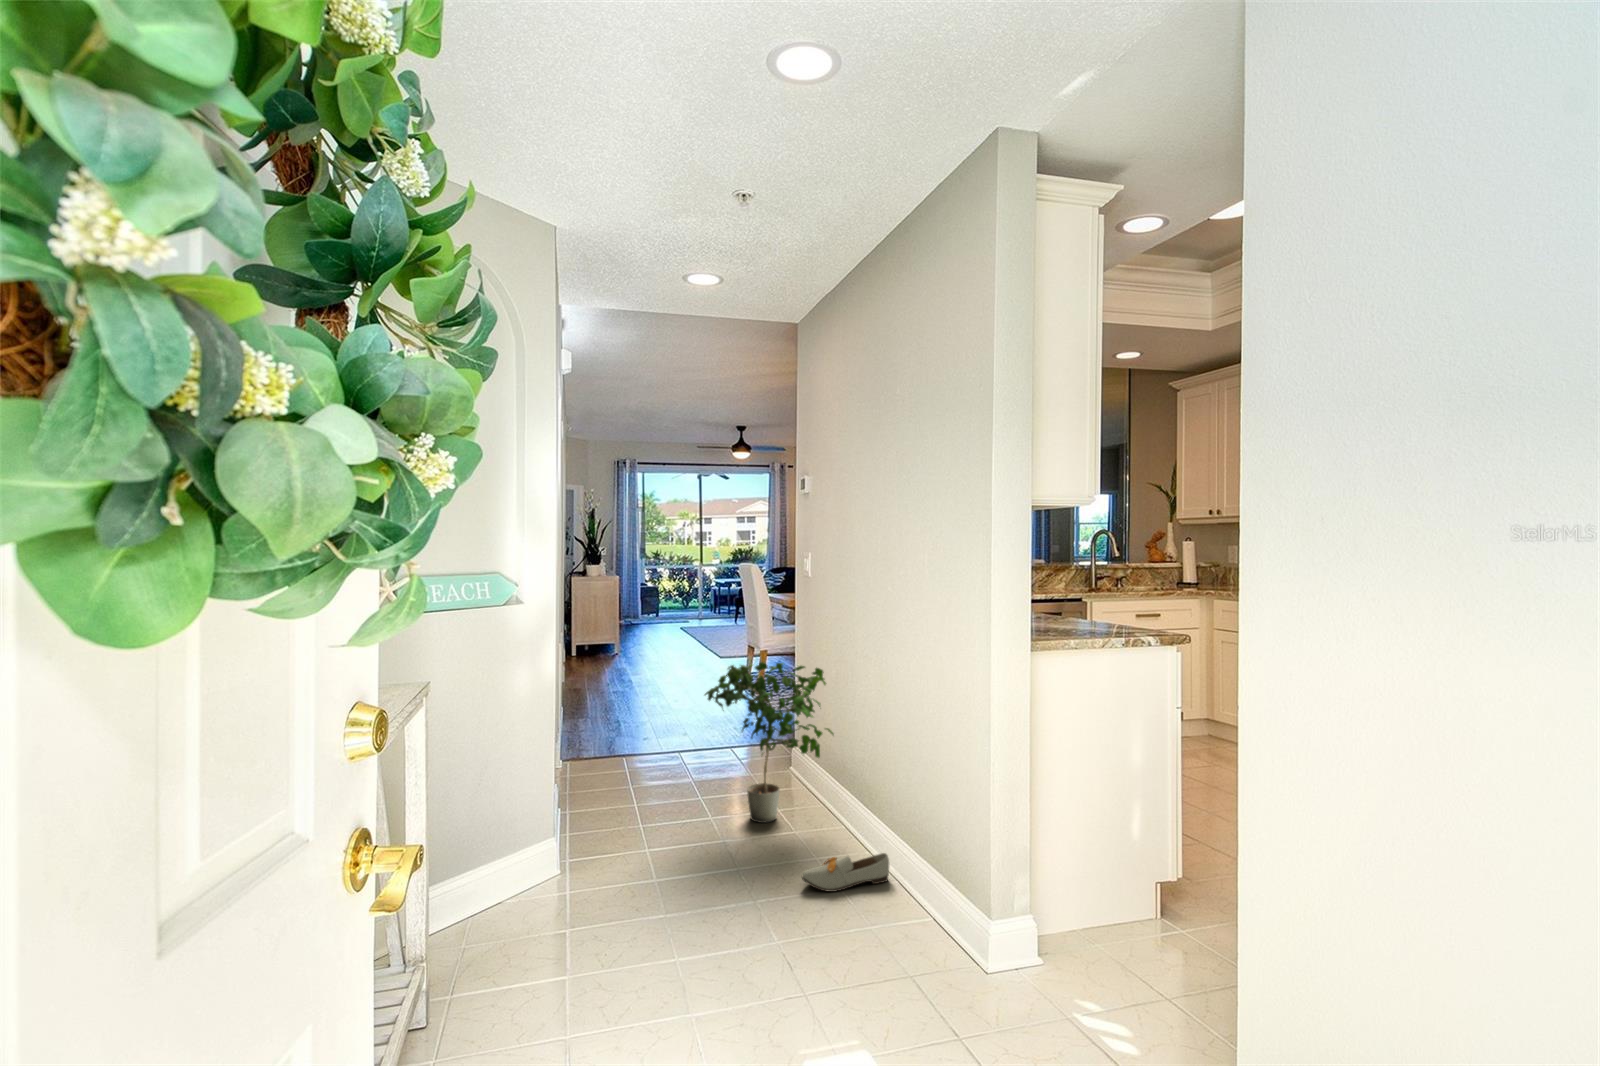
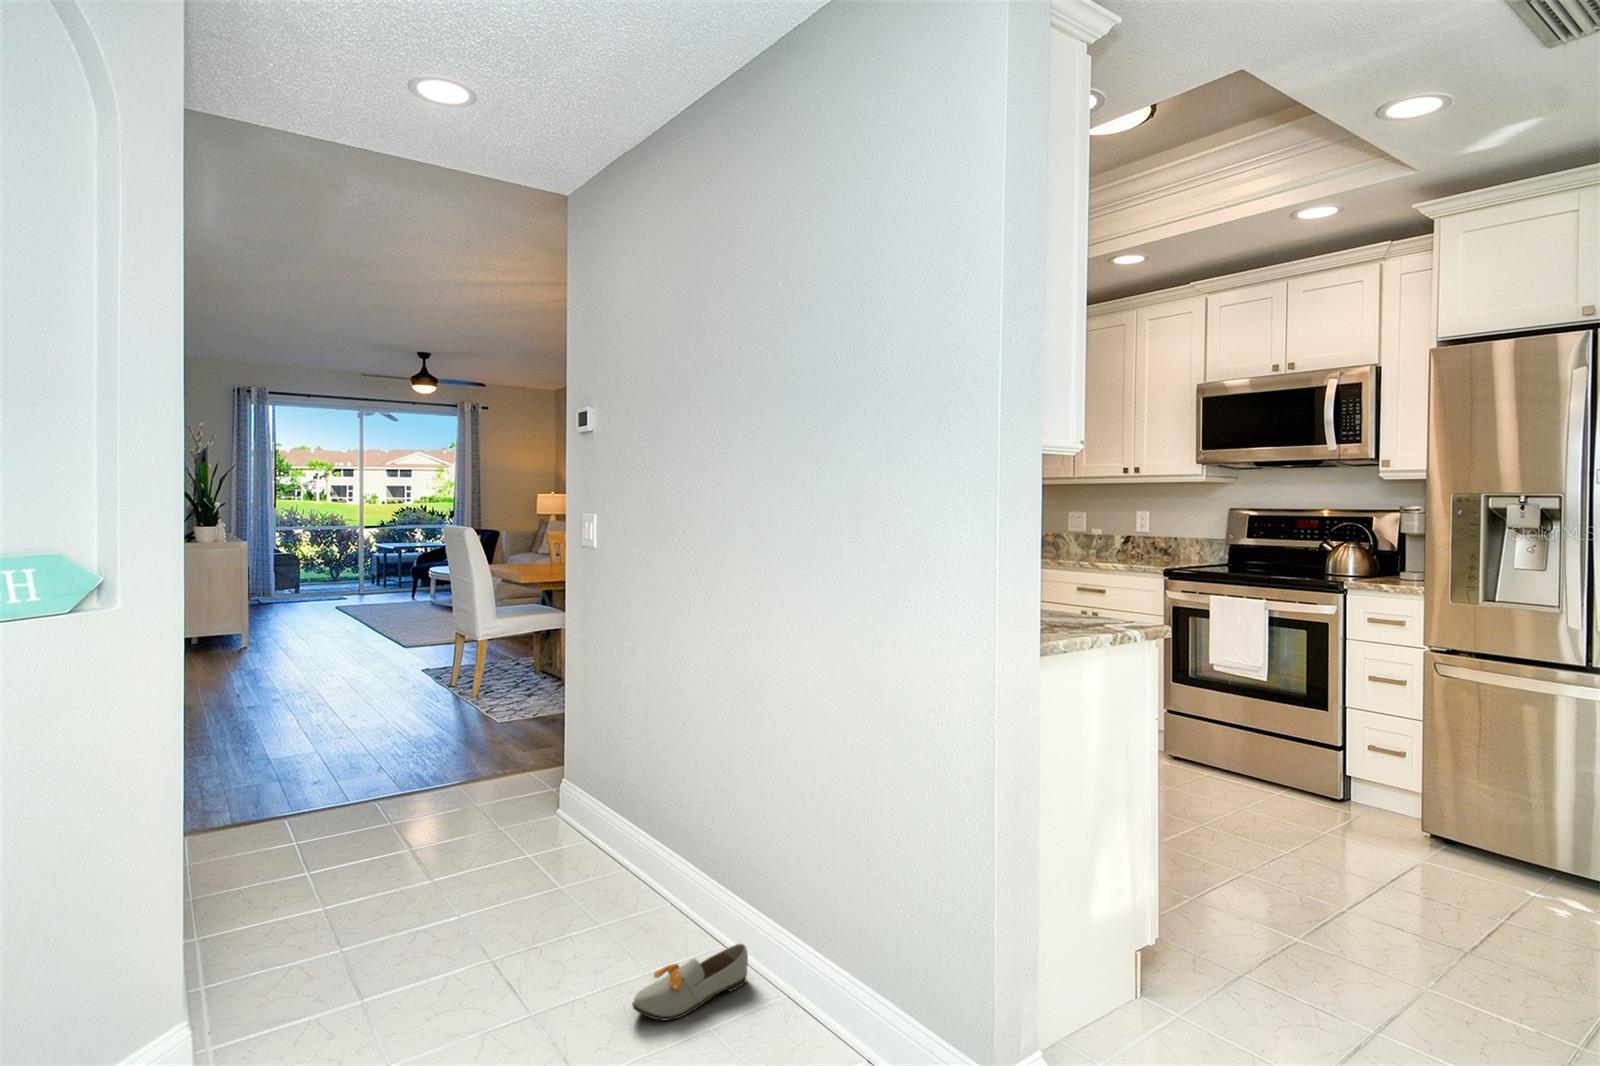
potted plant: present [705,662,834,823] -> none [448,679,640,909]

